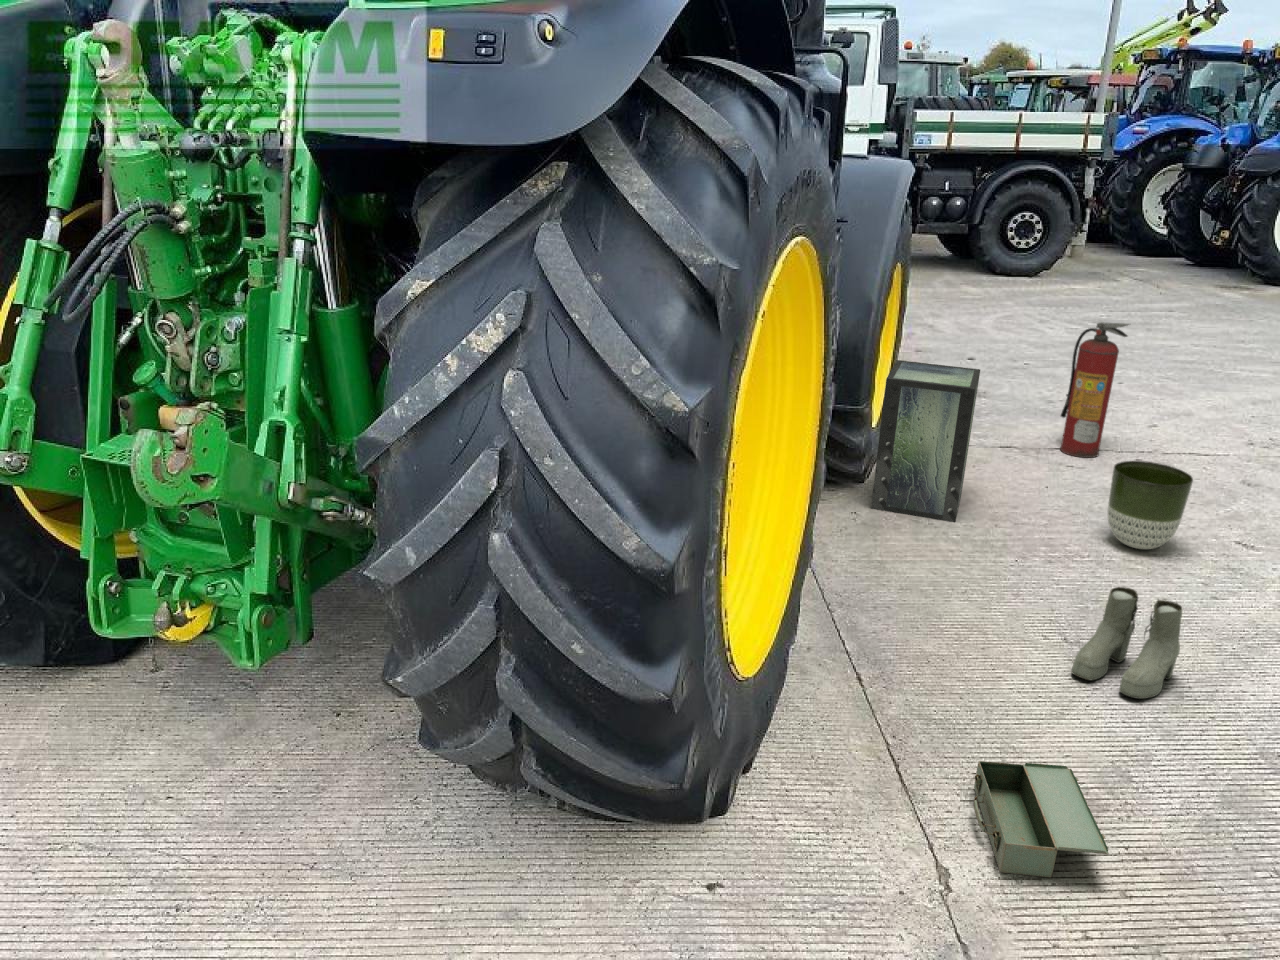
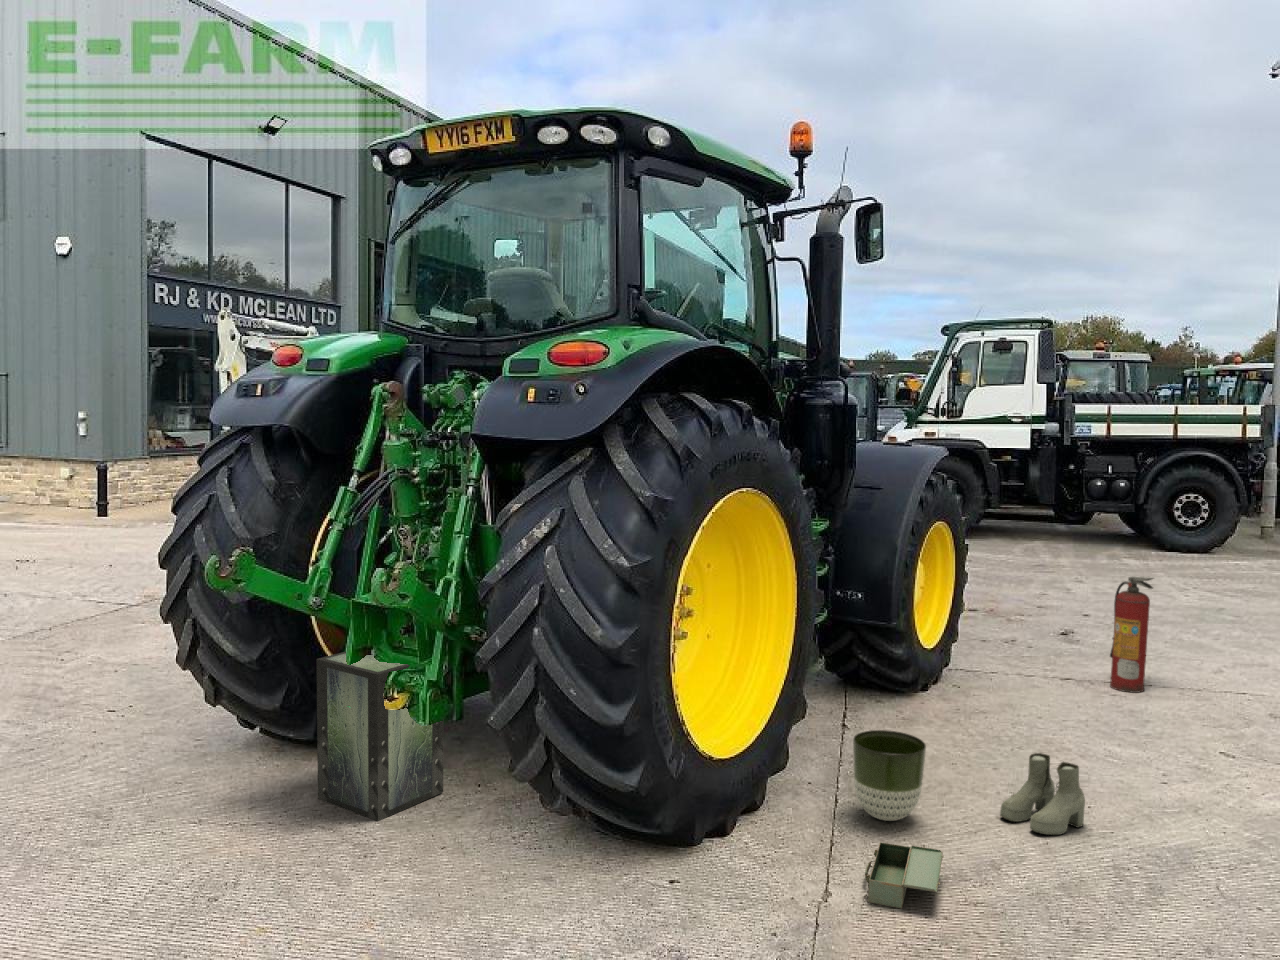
storage box: present [871,360,980,522] -> present [316,652,443,821]
planter: present [1108,461,1193,549] -> present [853,730,926,821]

